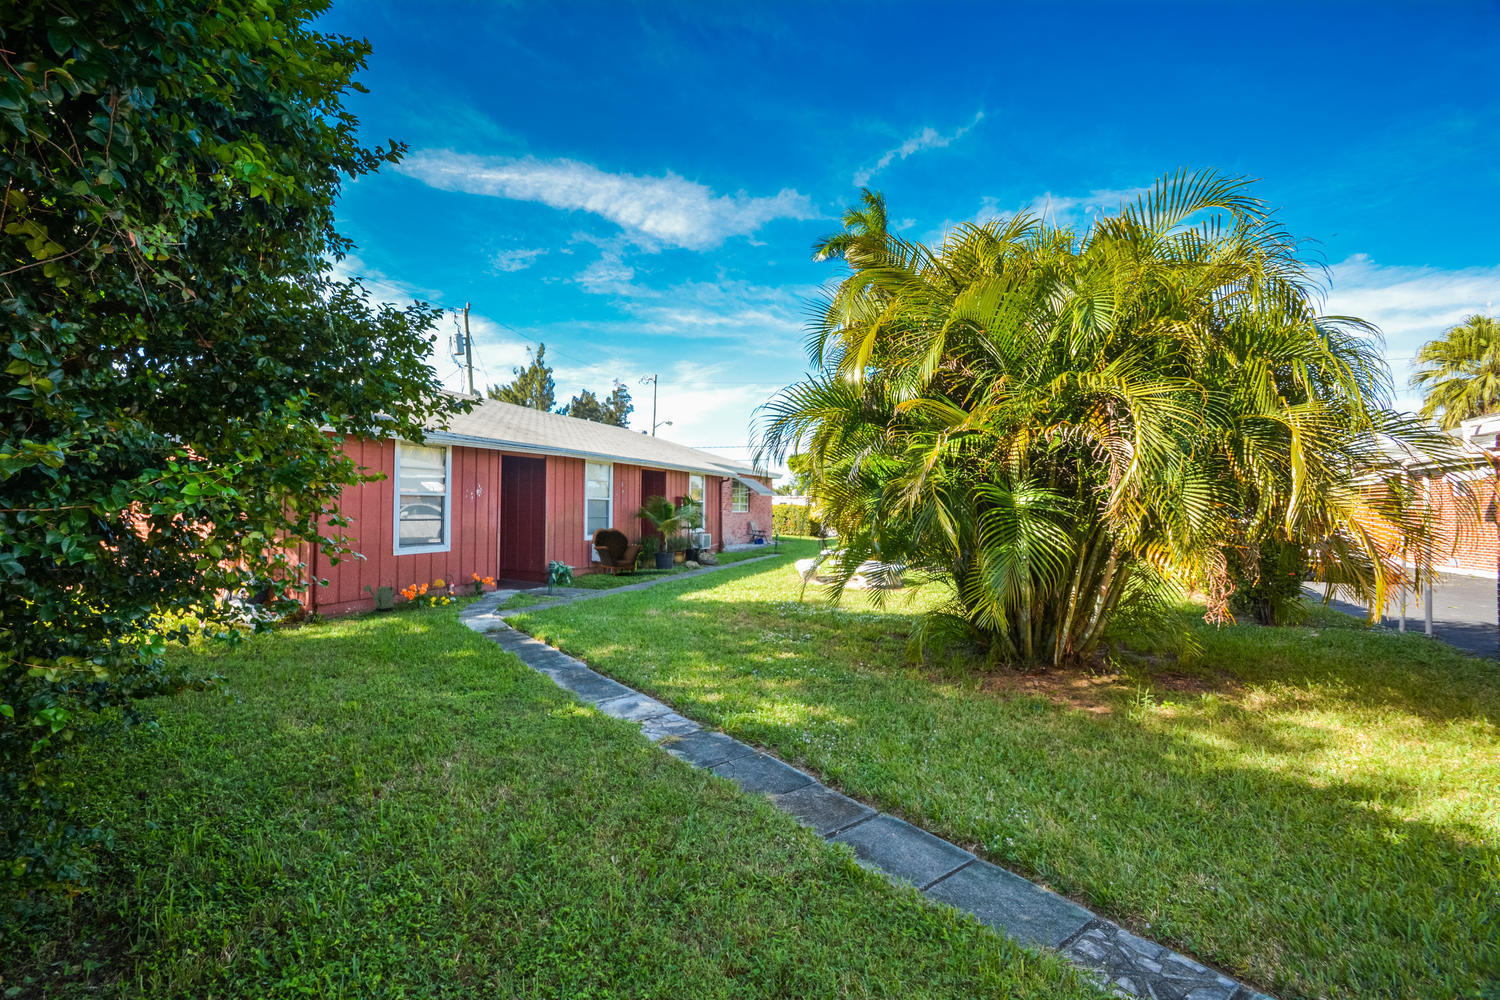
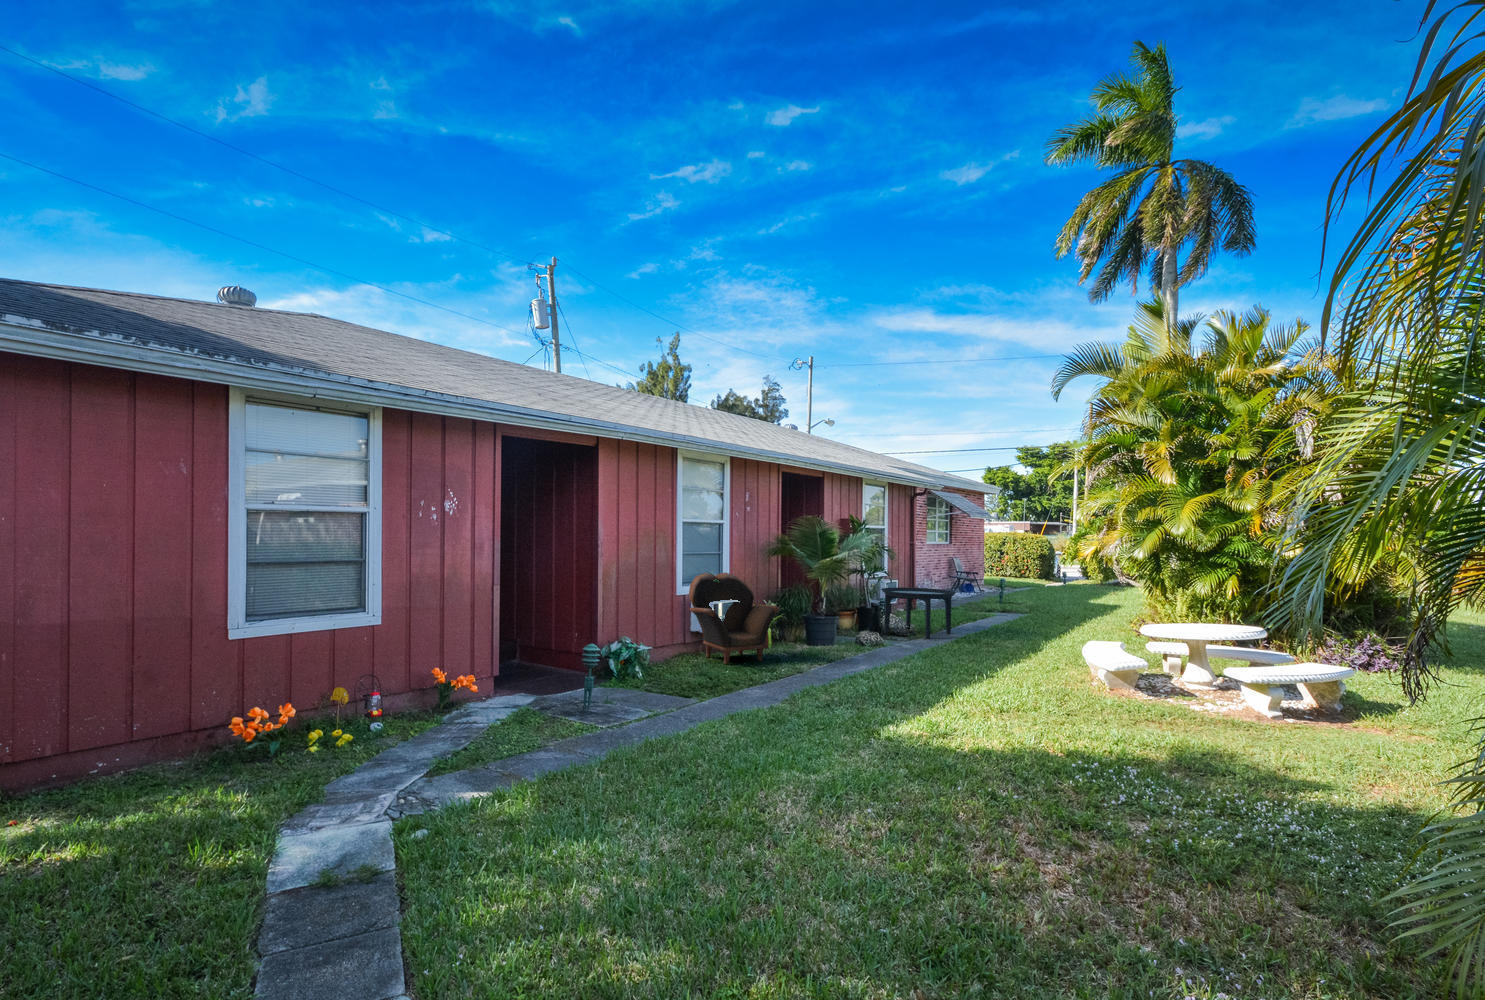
round table: none [699,537,741,564] -> present [881,587,956,639]
watering can: present [364,580,394,610] -> none [128,693,220,765]

